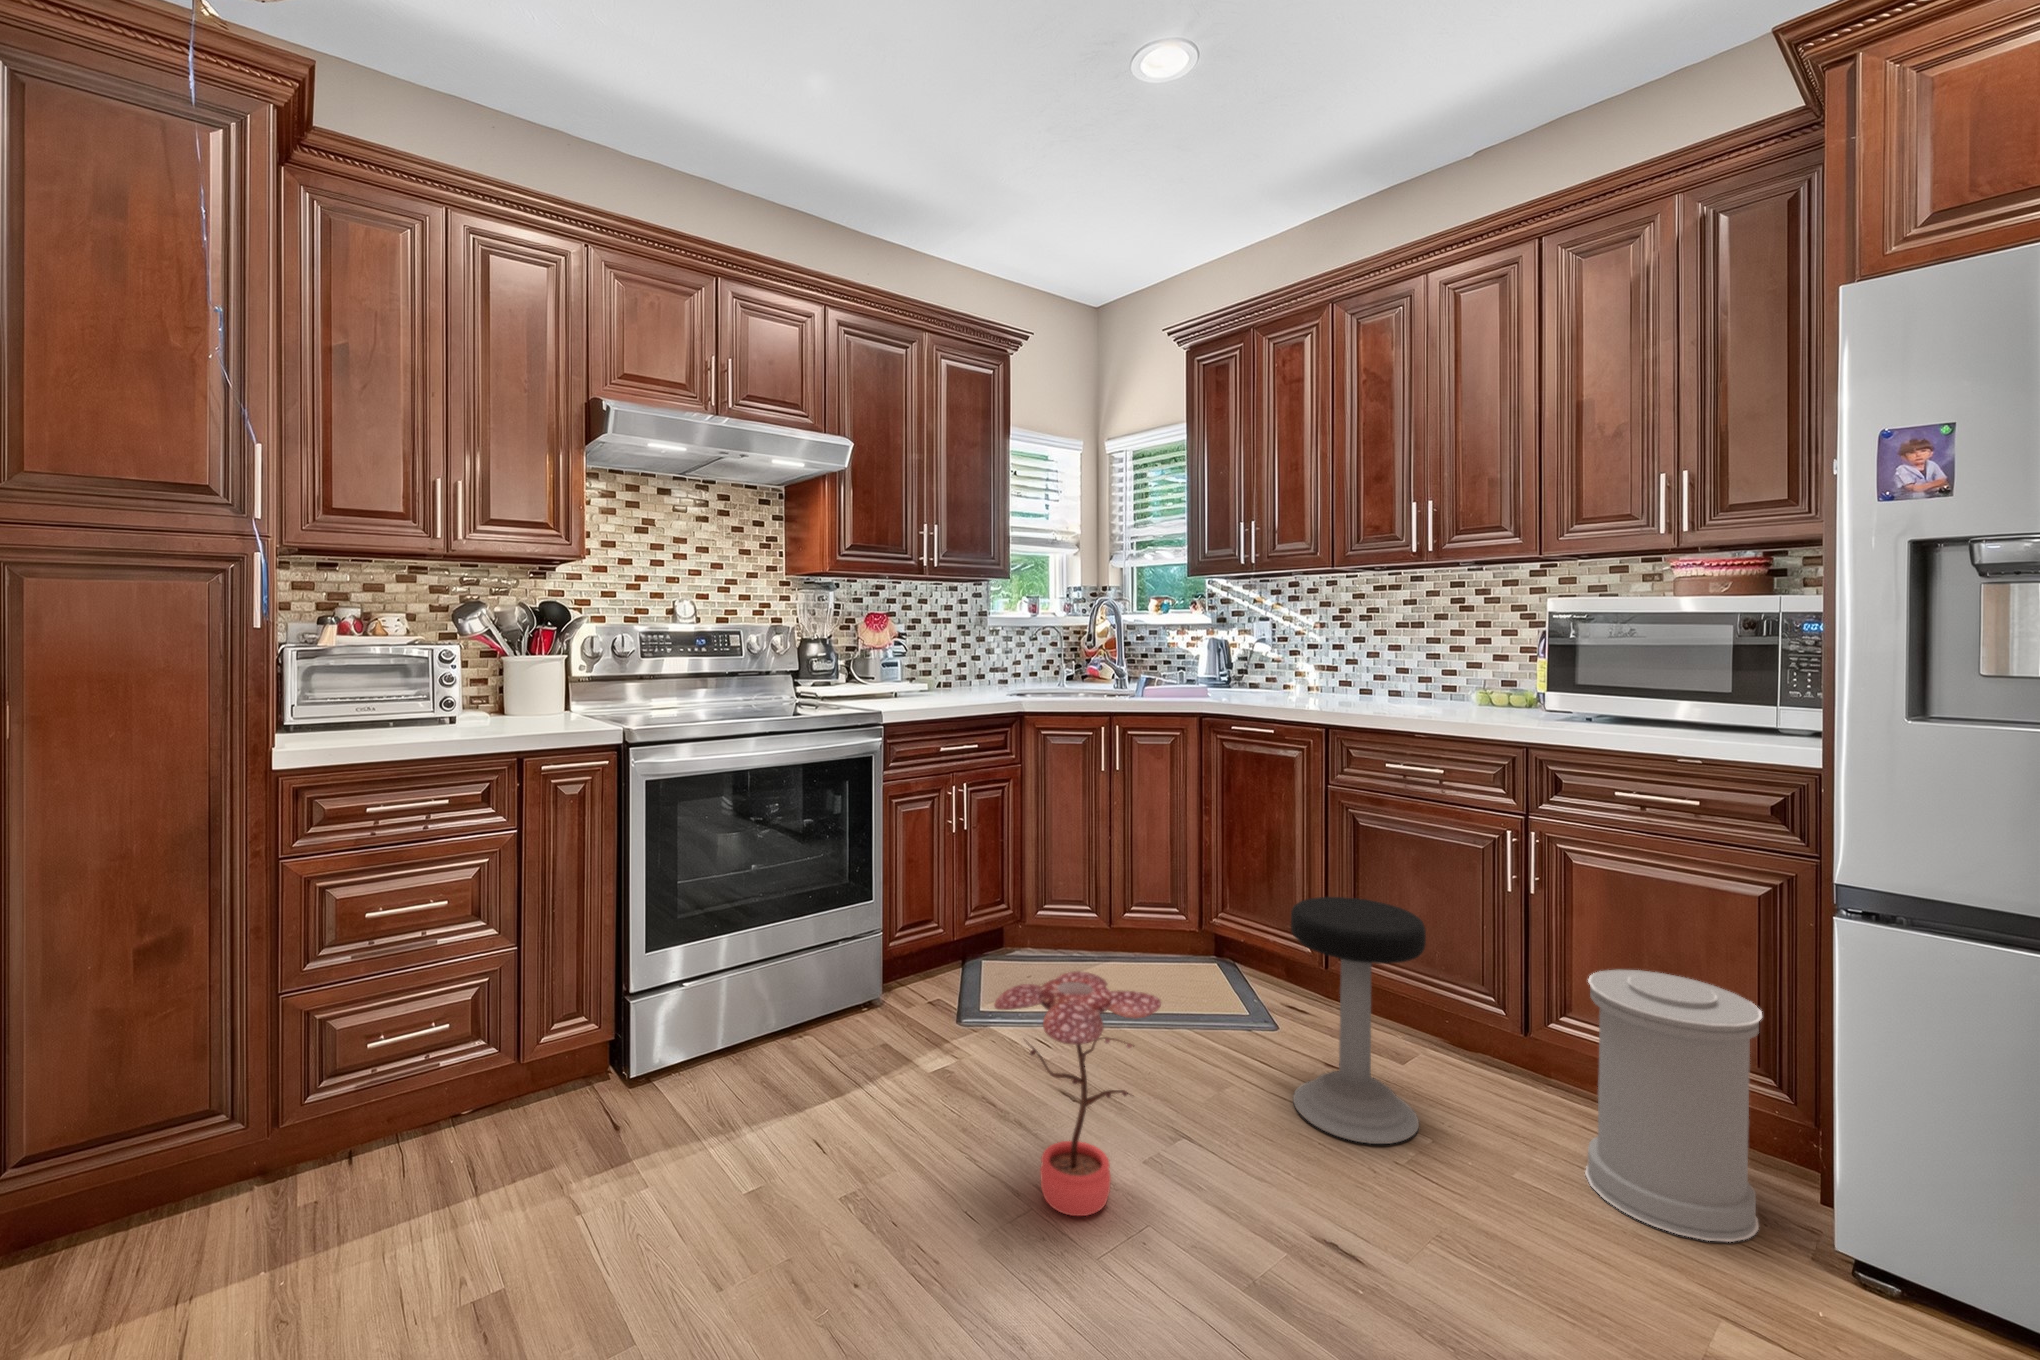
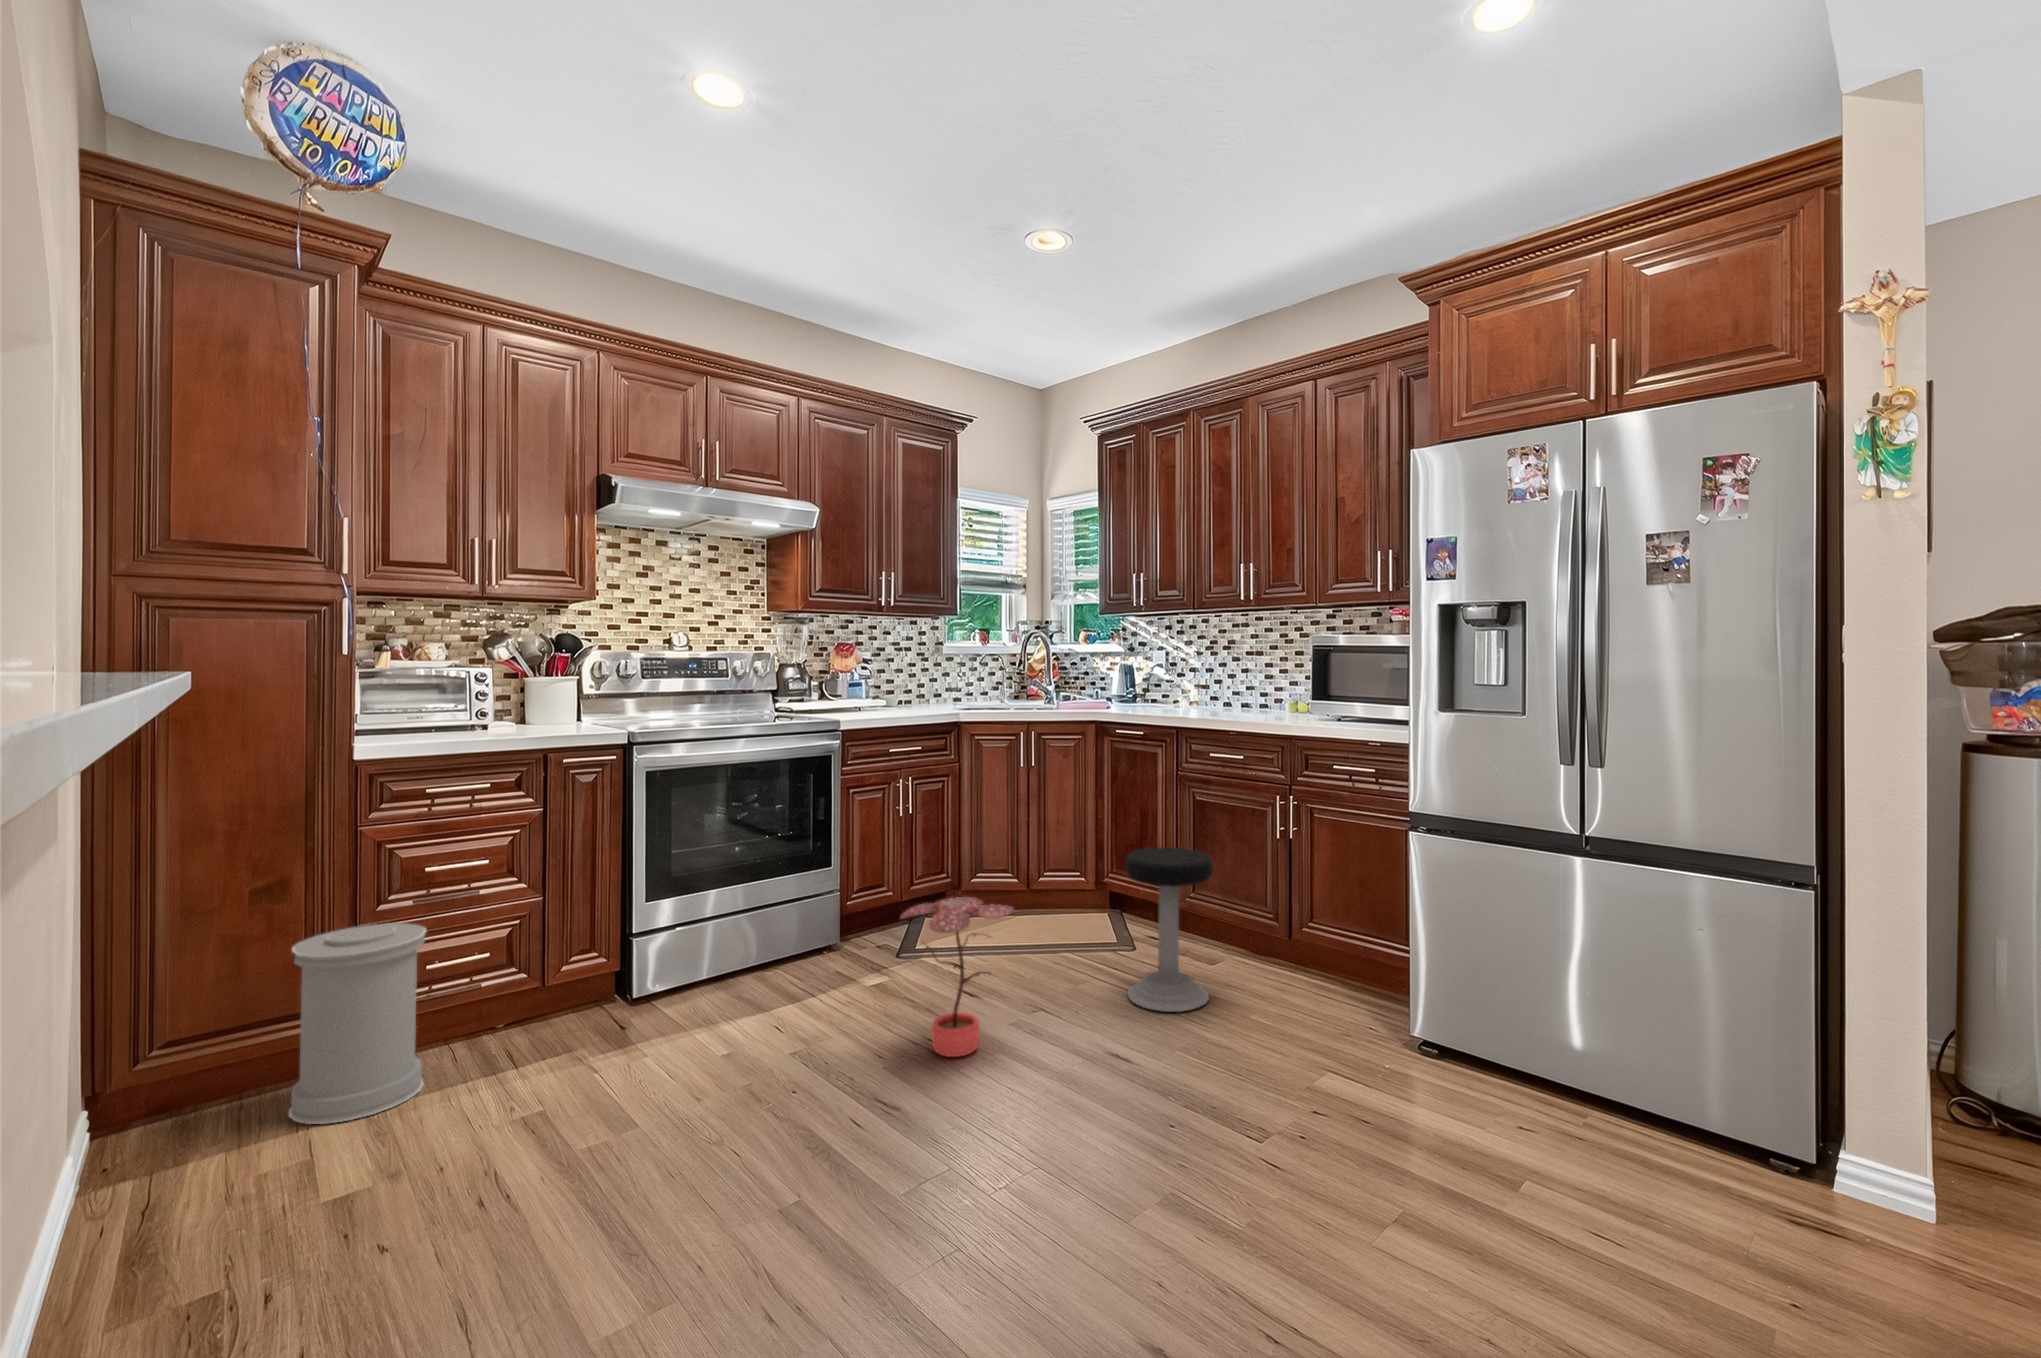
trash can: present [1585,970,1762,1242] -> present [289,923,426,1124]

